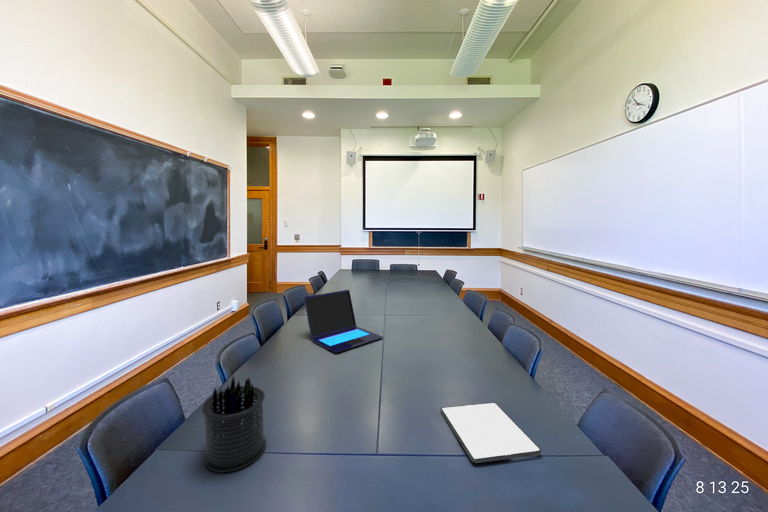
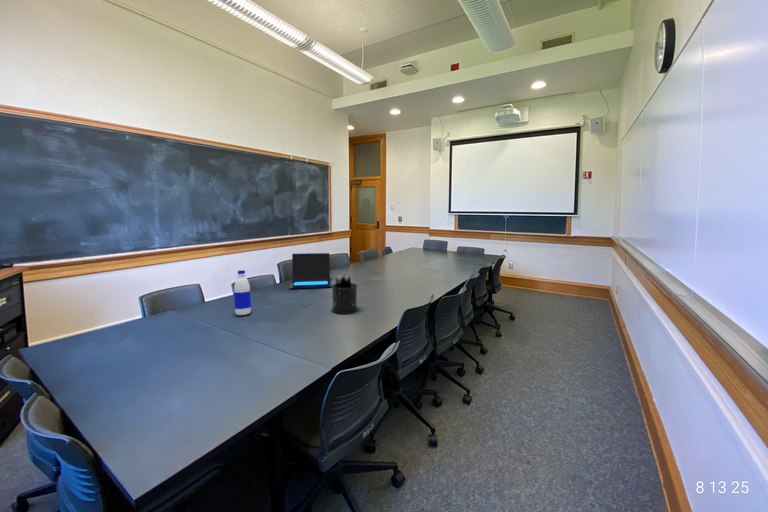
water bottle: none [363,345,393,431] -> present [234,270,251,315]
pen holder: present [202,377,266,472] -> present [332,276,357,314]
tablet: present [441,403,542,463] -> none [246,315,309,337]

